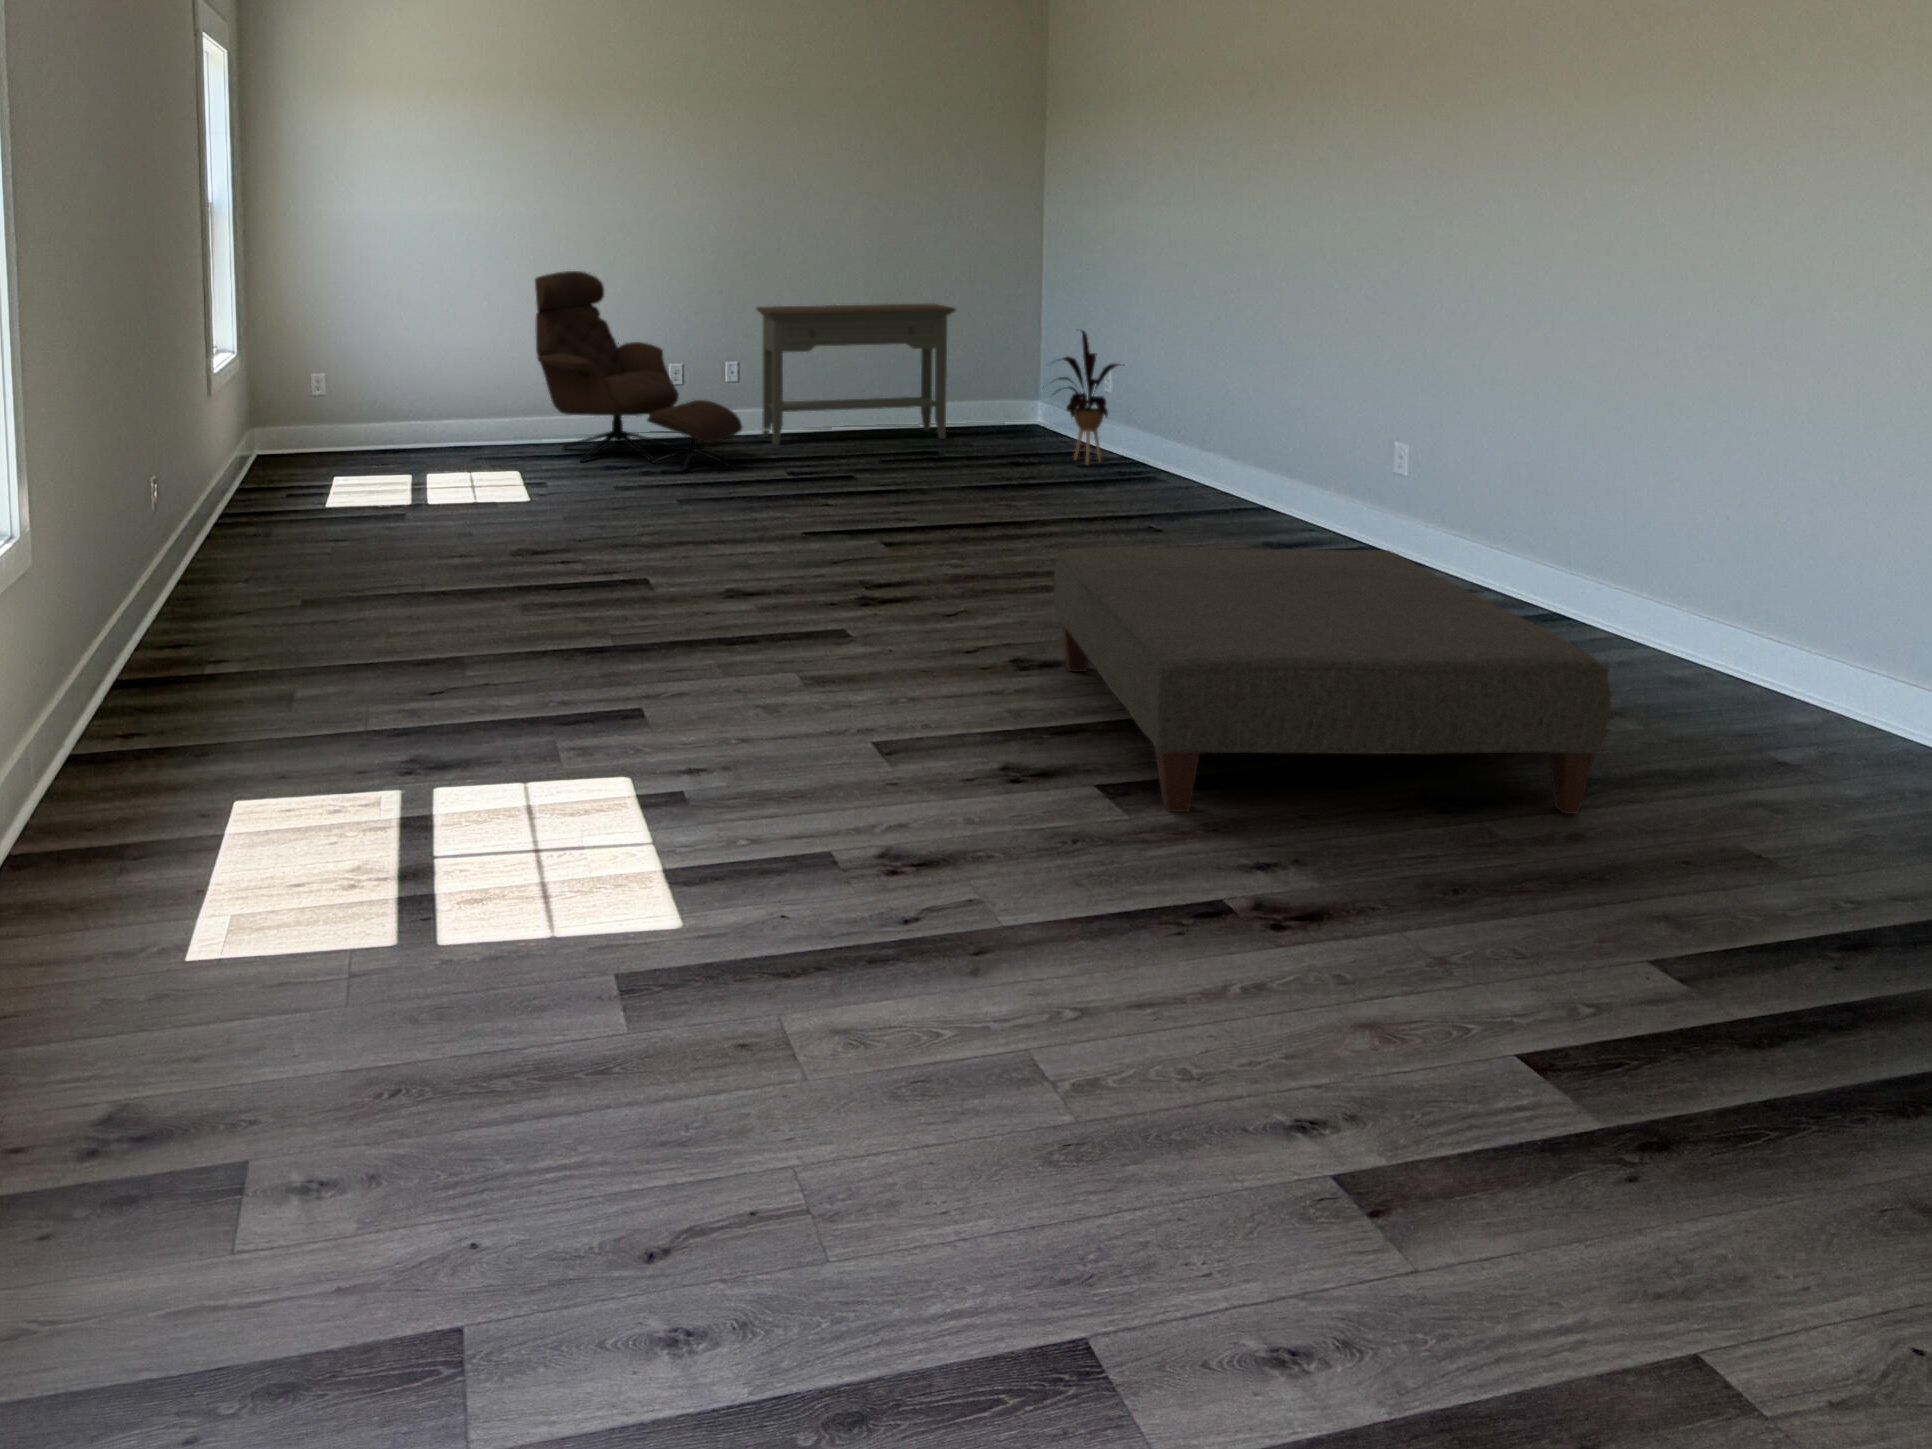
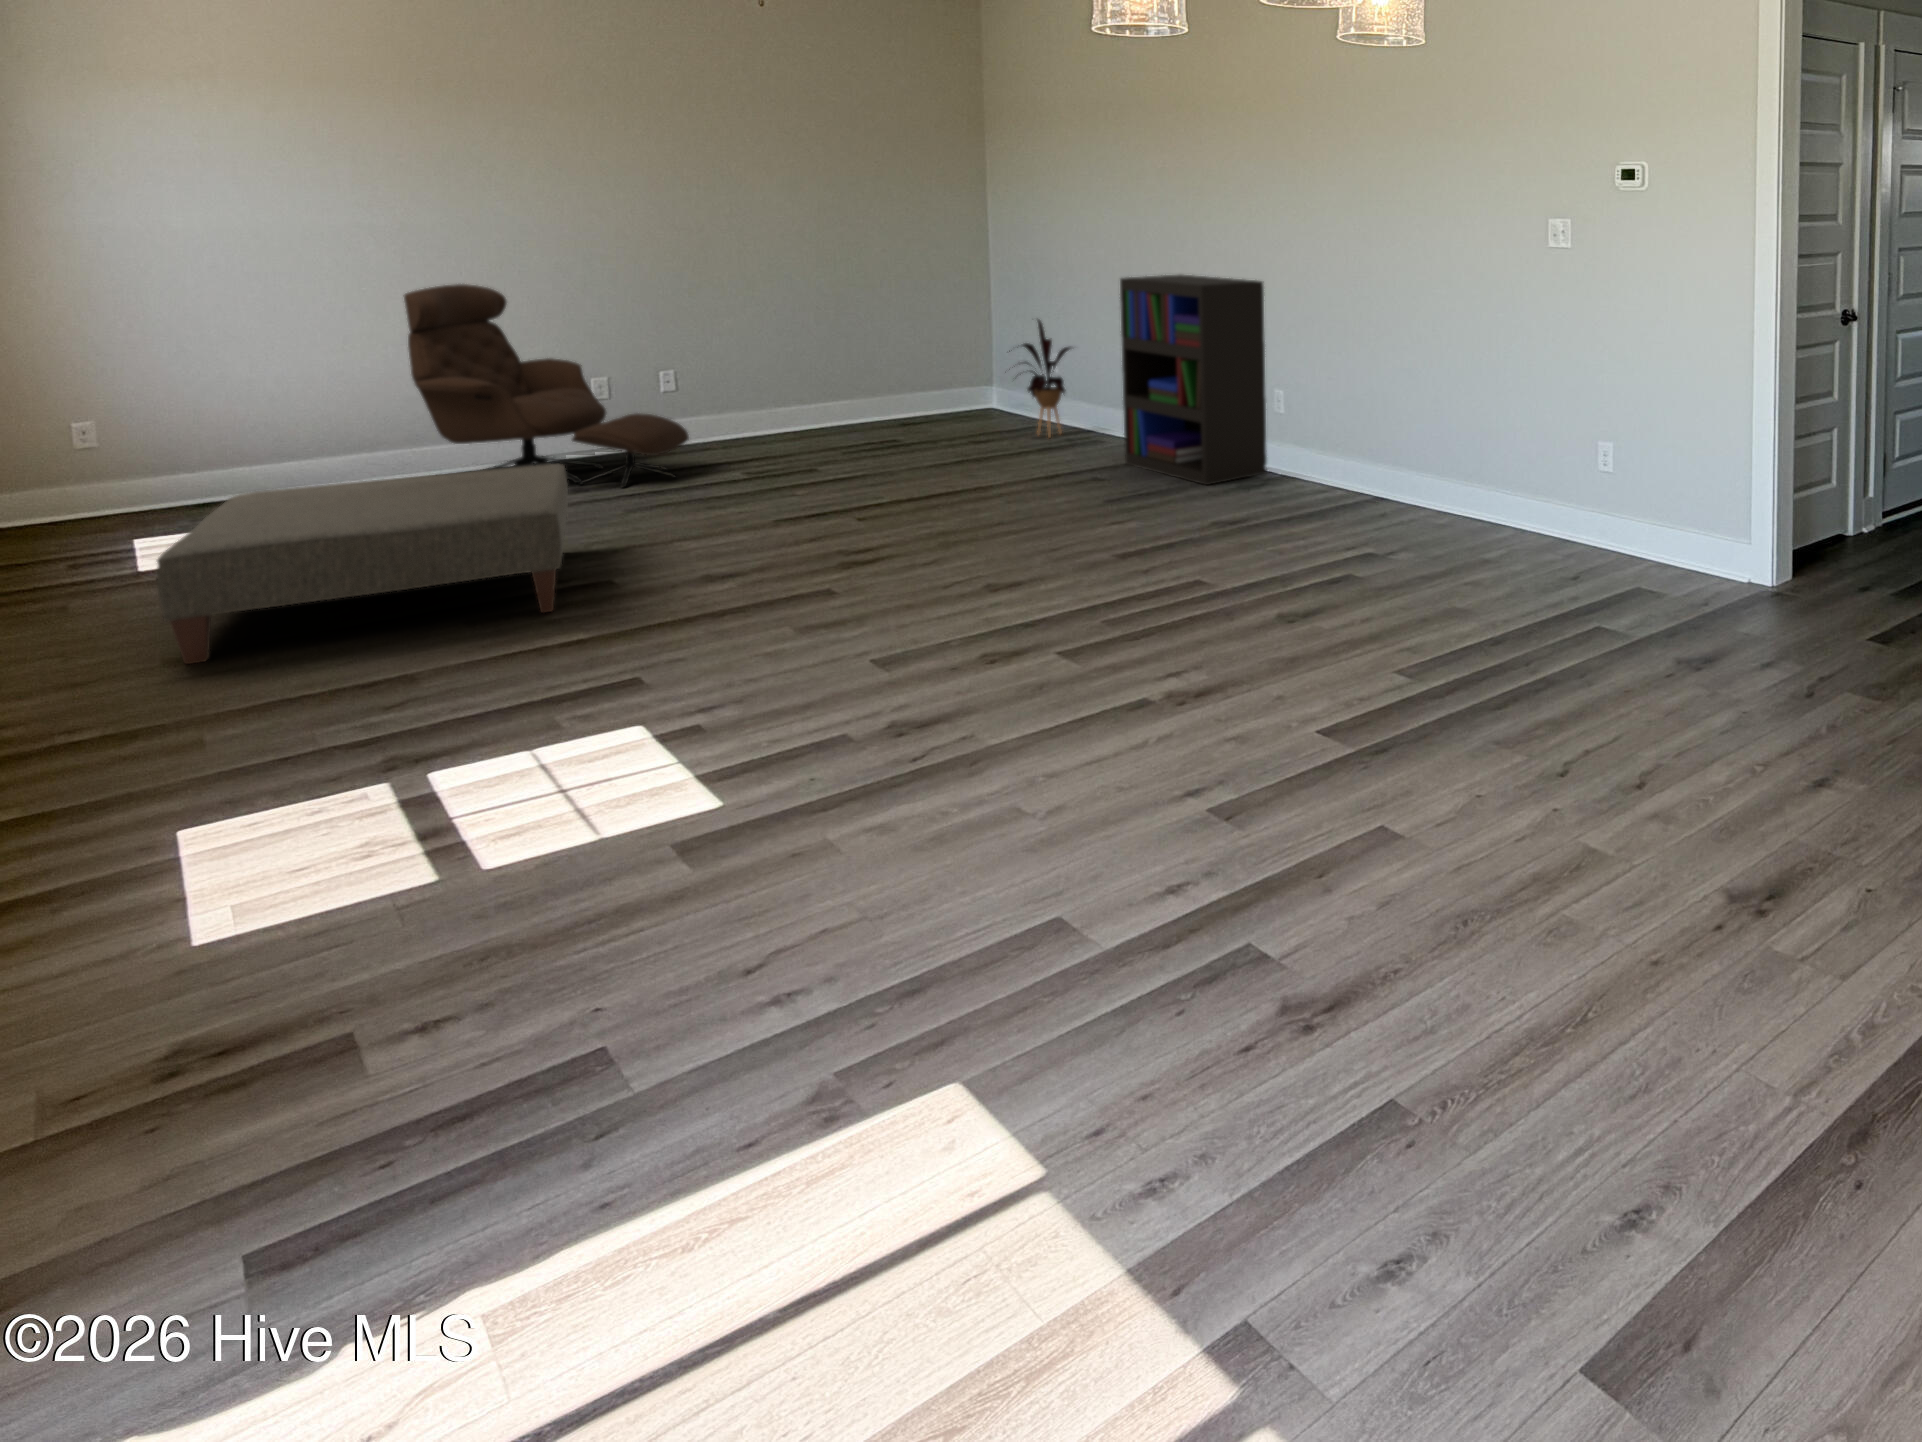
bookshelf: none [1176,286,1376,552] -> present [1120,275,1267,485]
console table: present [757,304,956,445] -> none [693,301,916,454]
ottoman: present [1054,548,1610,814] -> present [157,464,568,664]

